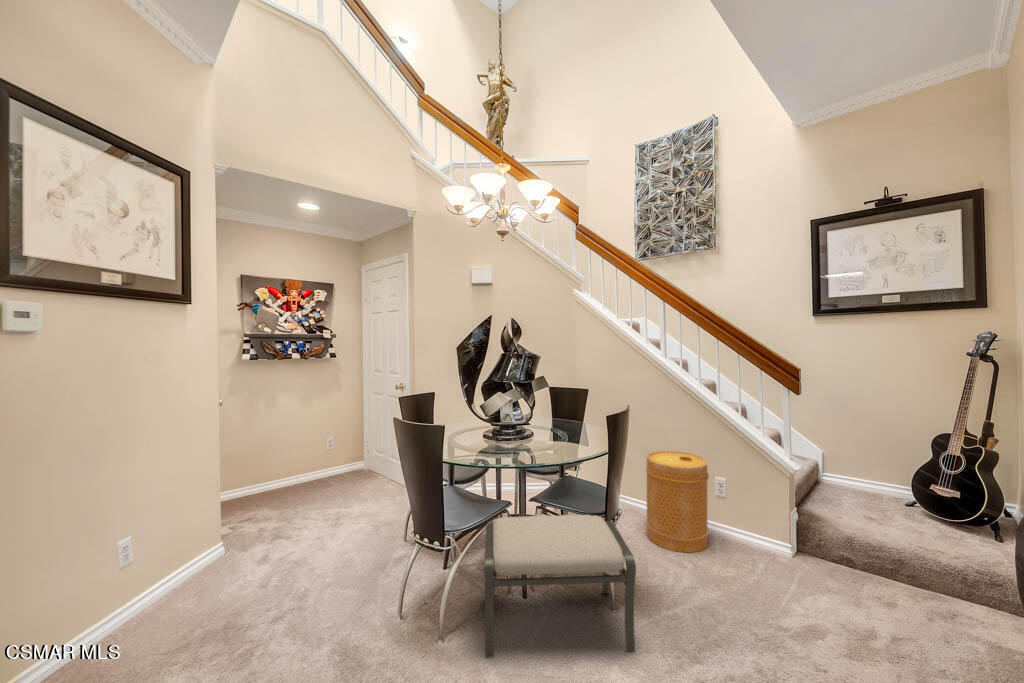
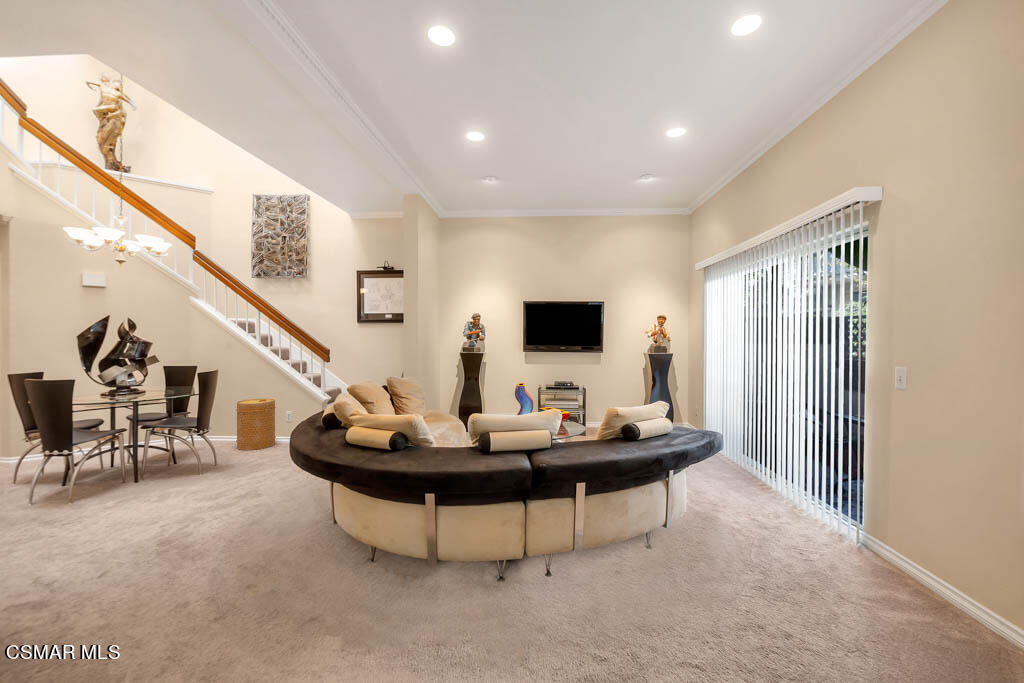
ottoman: present [484,515,636,658] -> none [105,427,206,500]

